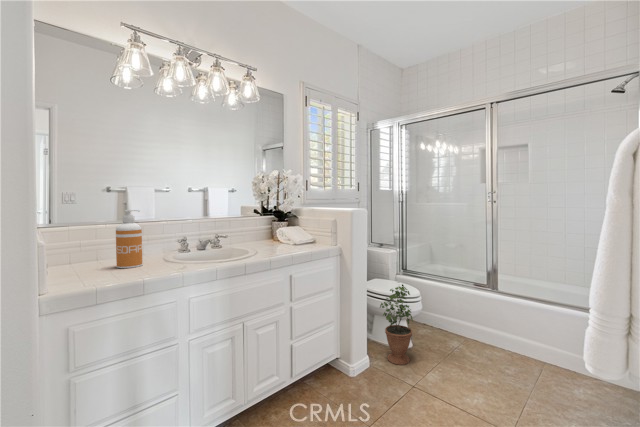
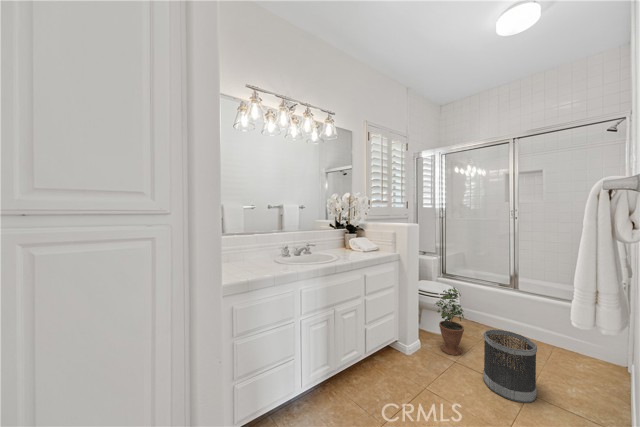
soap dispenser: present [116,210,142,268] -> none [246,225,263,270]
wastebasket: none [425,330,479,410] -> present [483,329,537,403]

